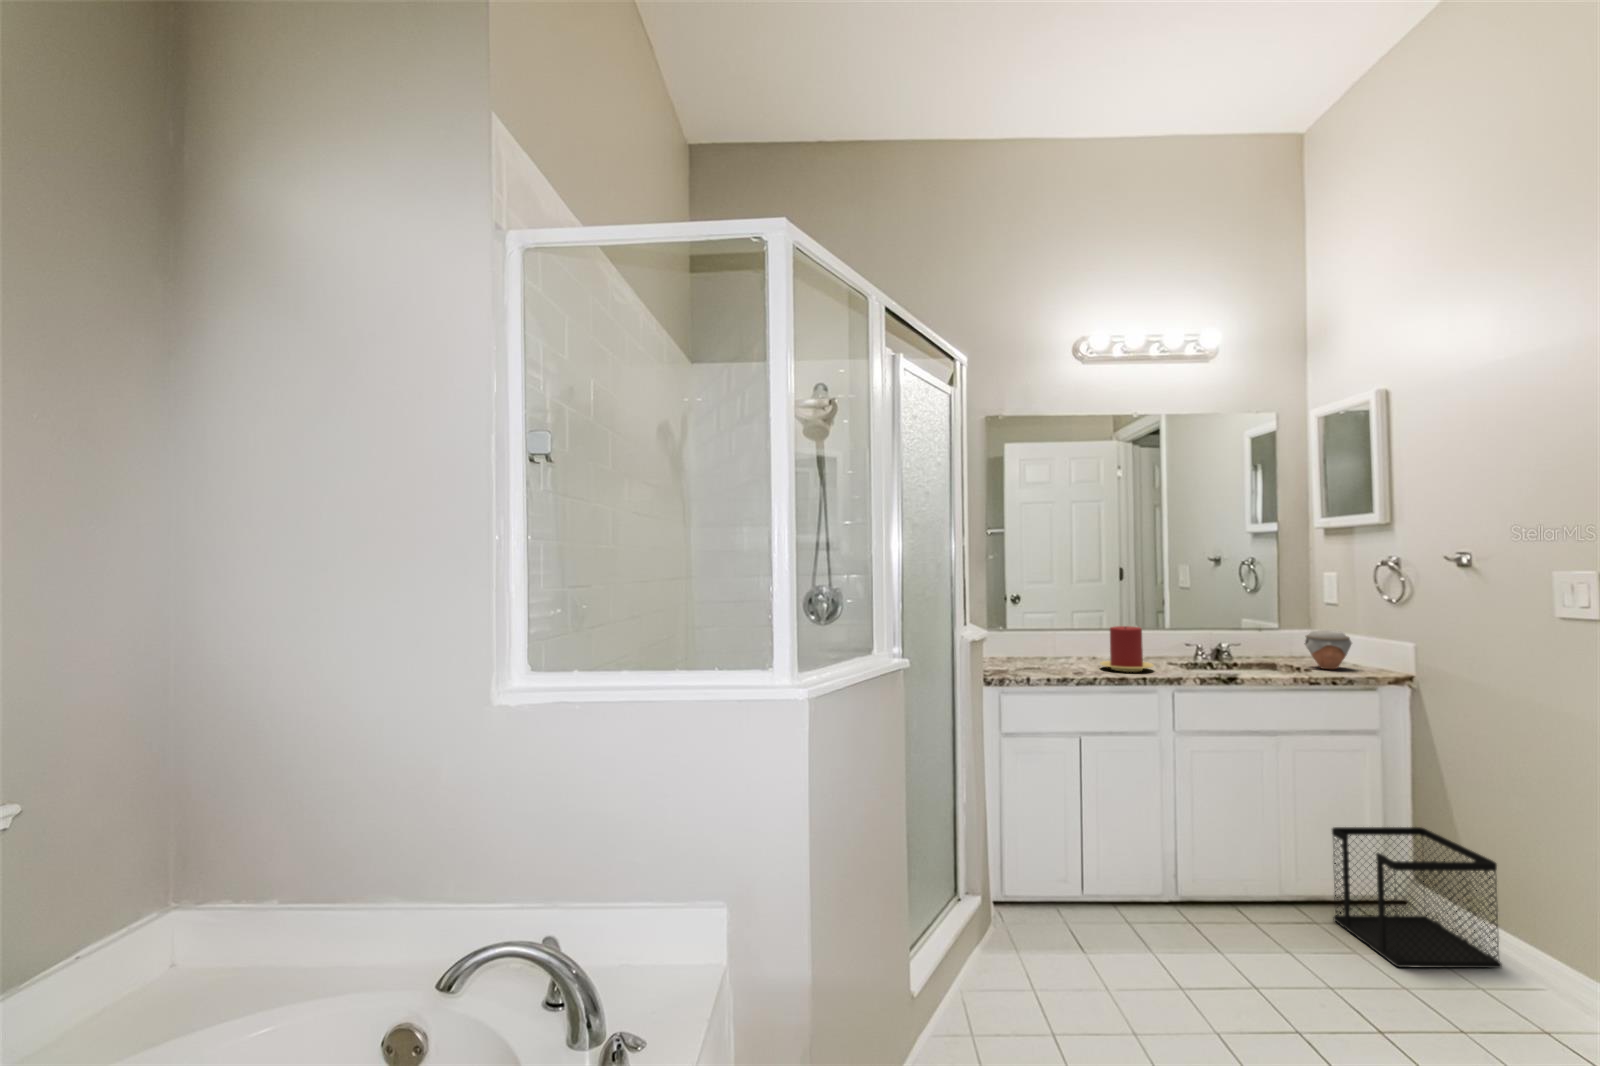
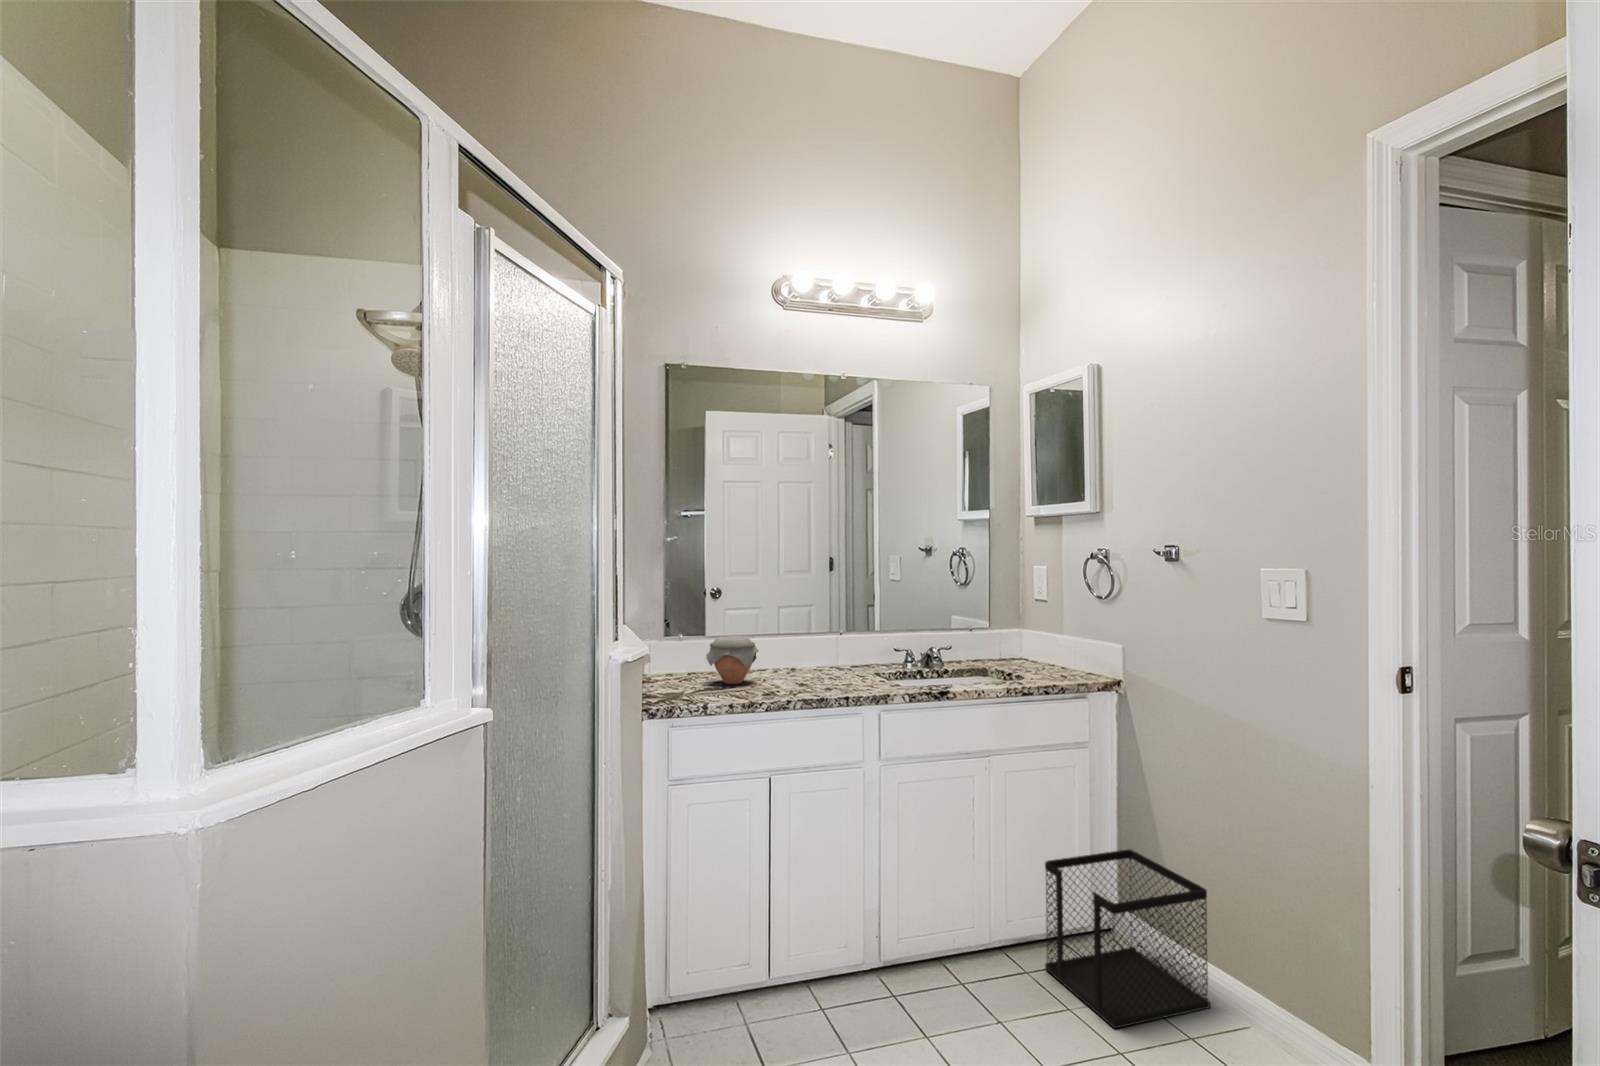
candle: present [1100,626,1154,672] -> none [796,632,858,689]
jar: present [1305,630,1352,669] -> present [706,636,759,684]

